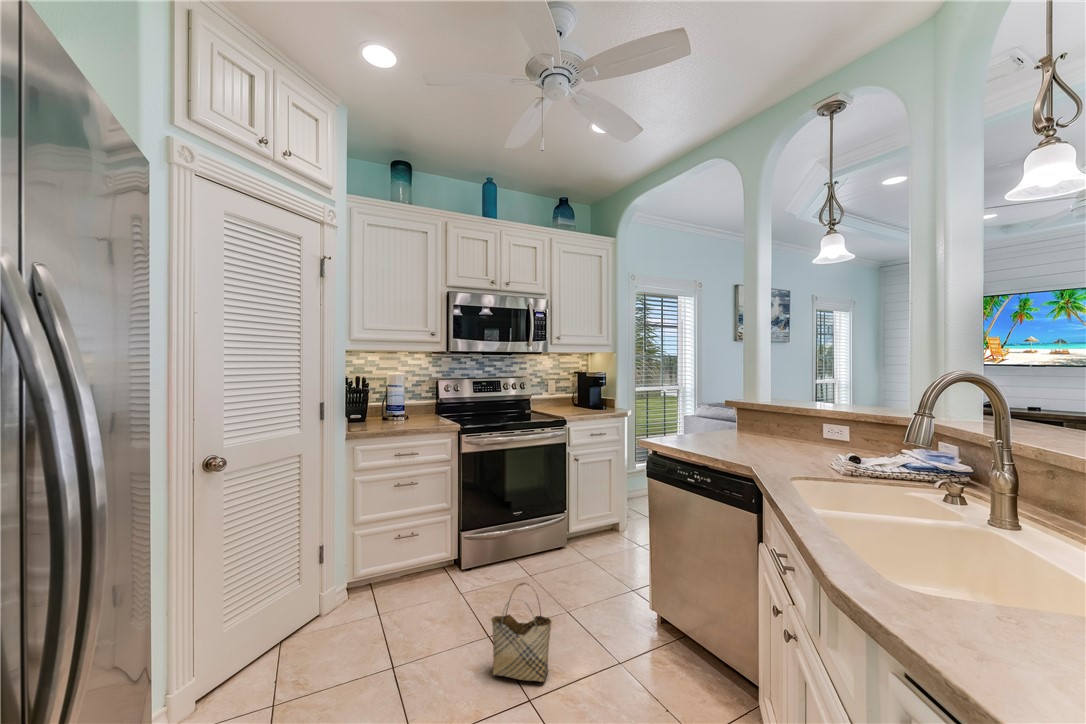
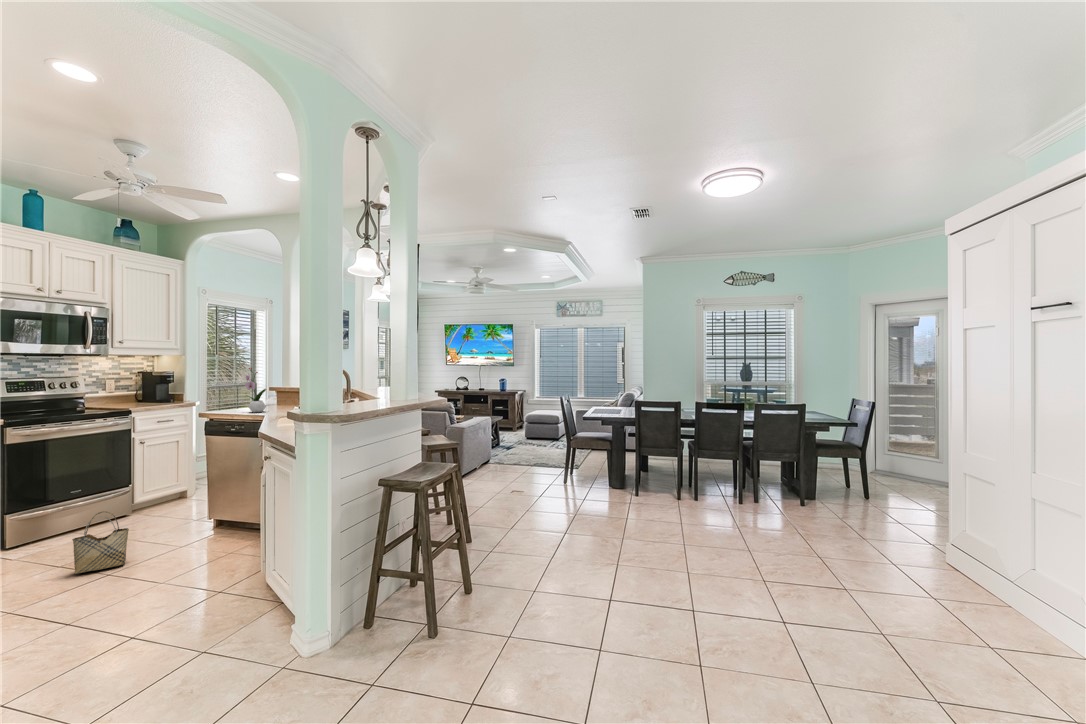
flower arrangement: none [705,371,743,454] -> present [245,368,266,413]

